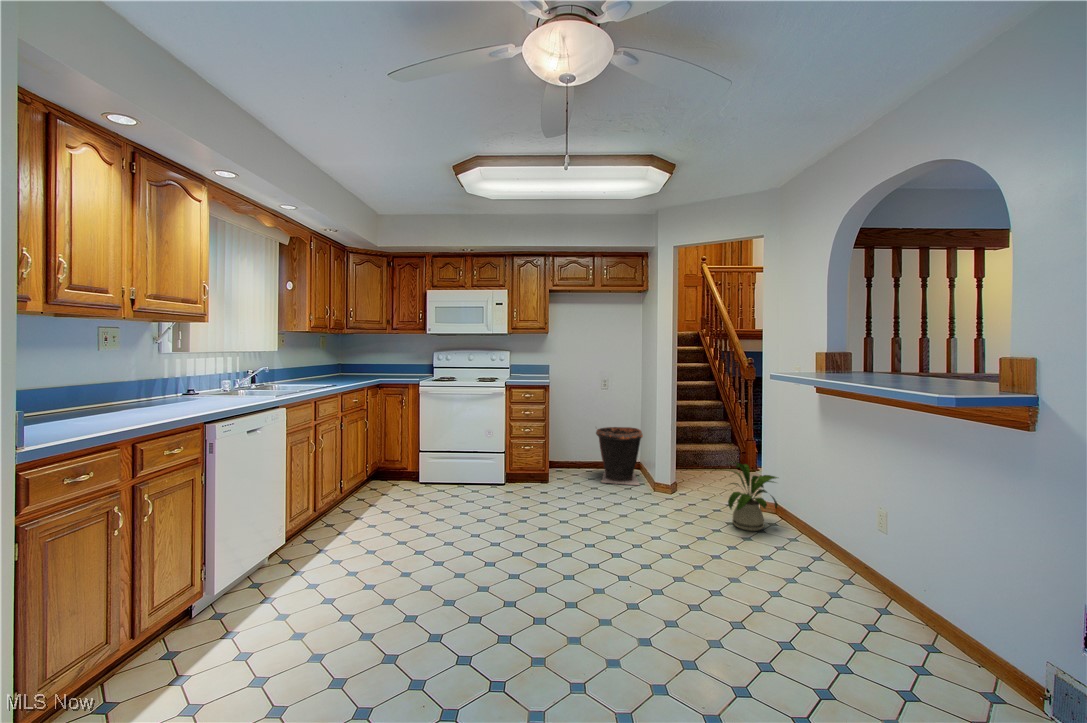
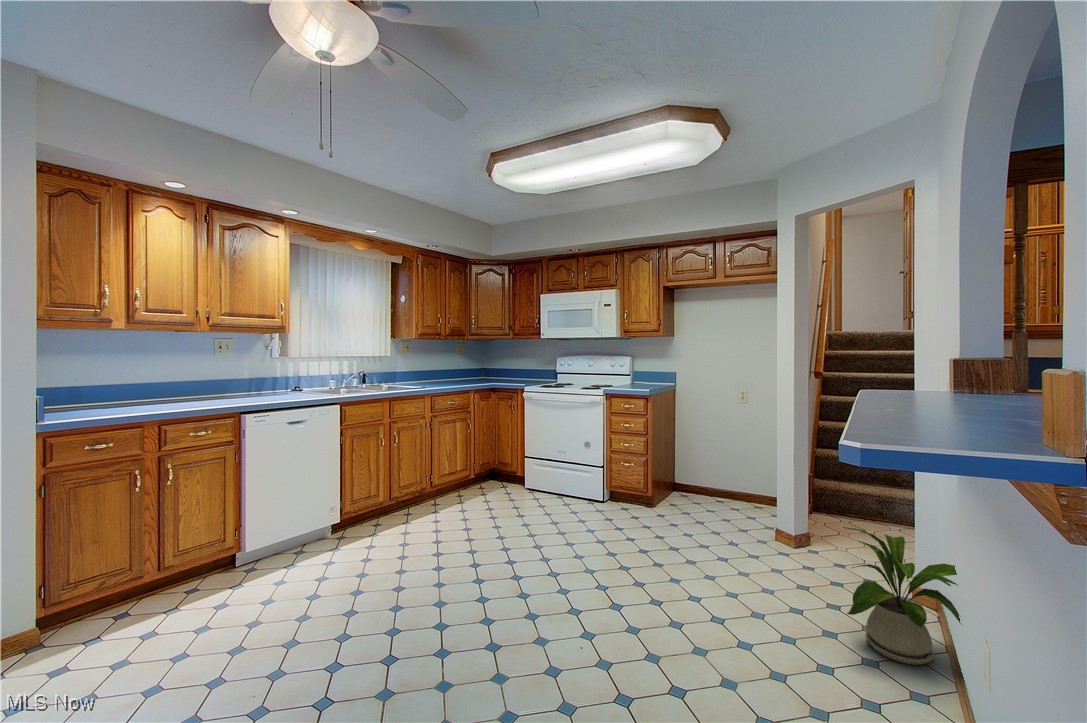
trash can: present [596,427,643,485] -> none [716,449,787,538]

